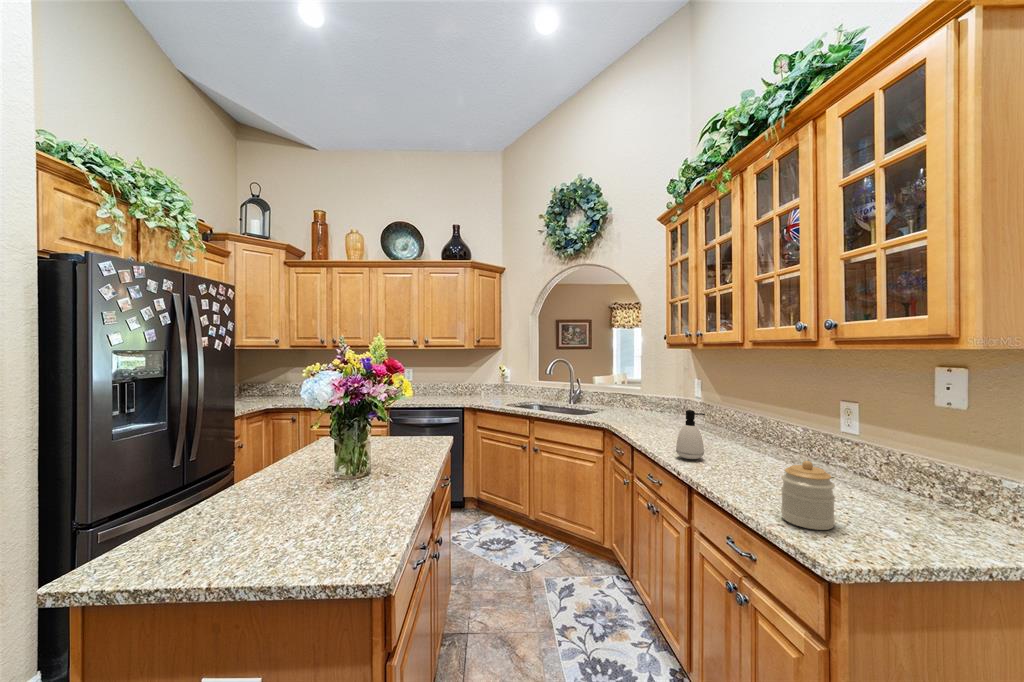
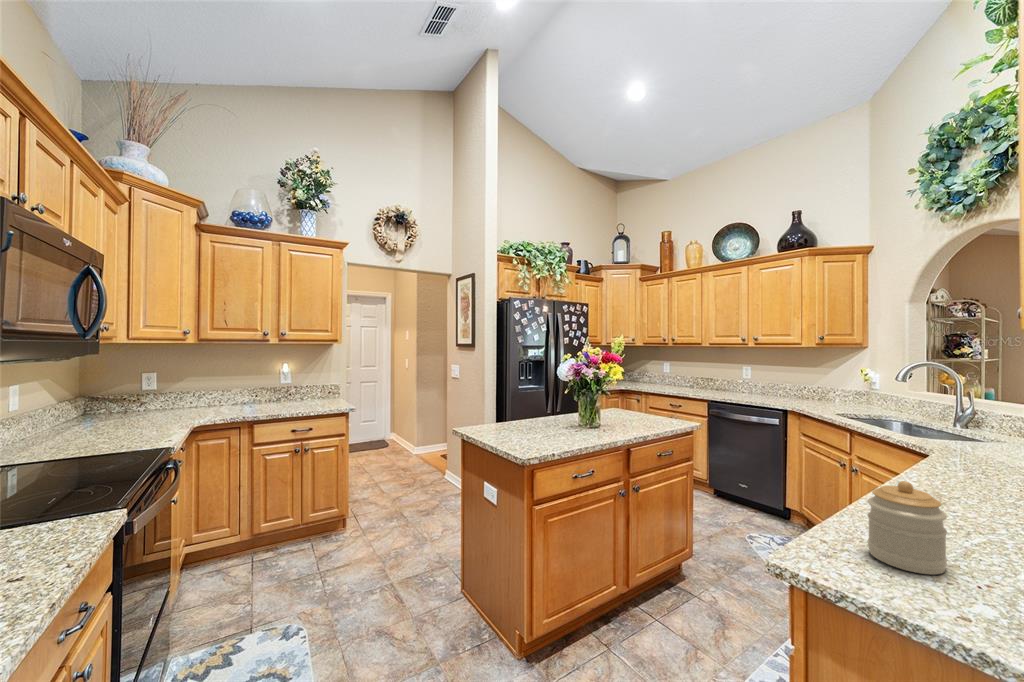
soap dispenser: present [676,410,705,459] -> none [929,426,981,496]

